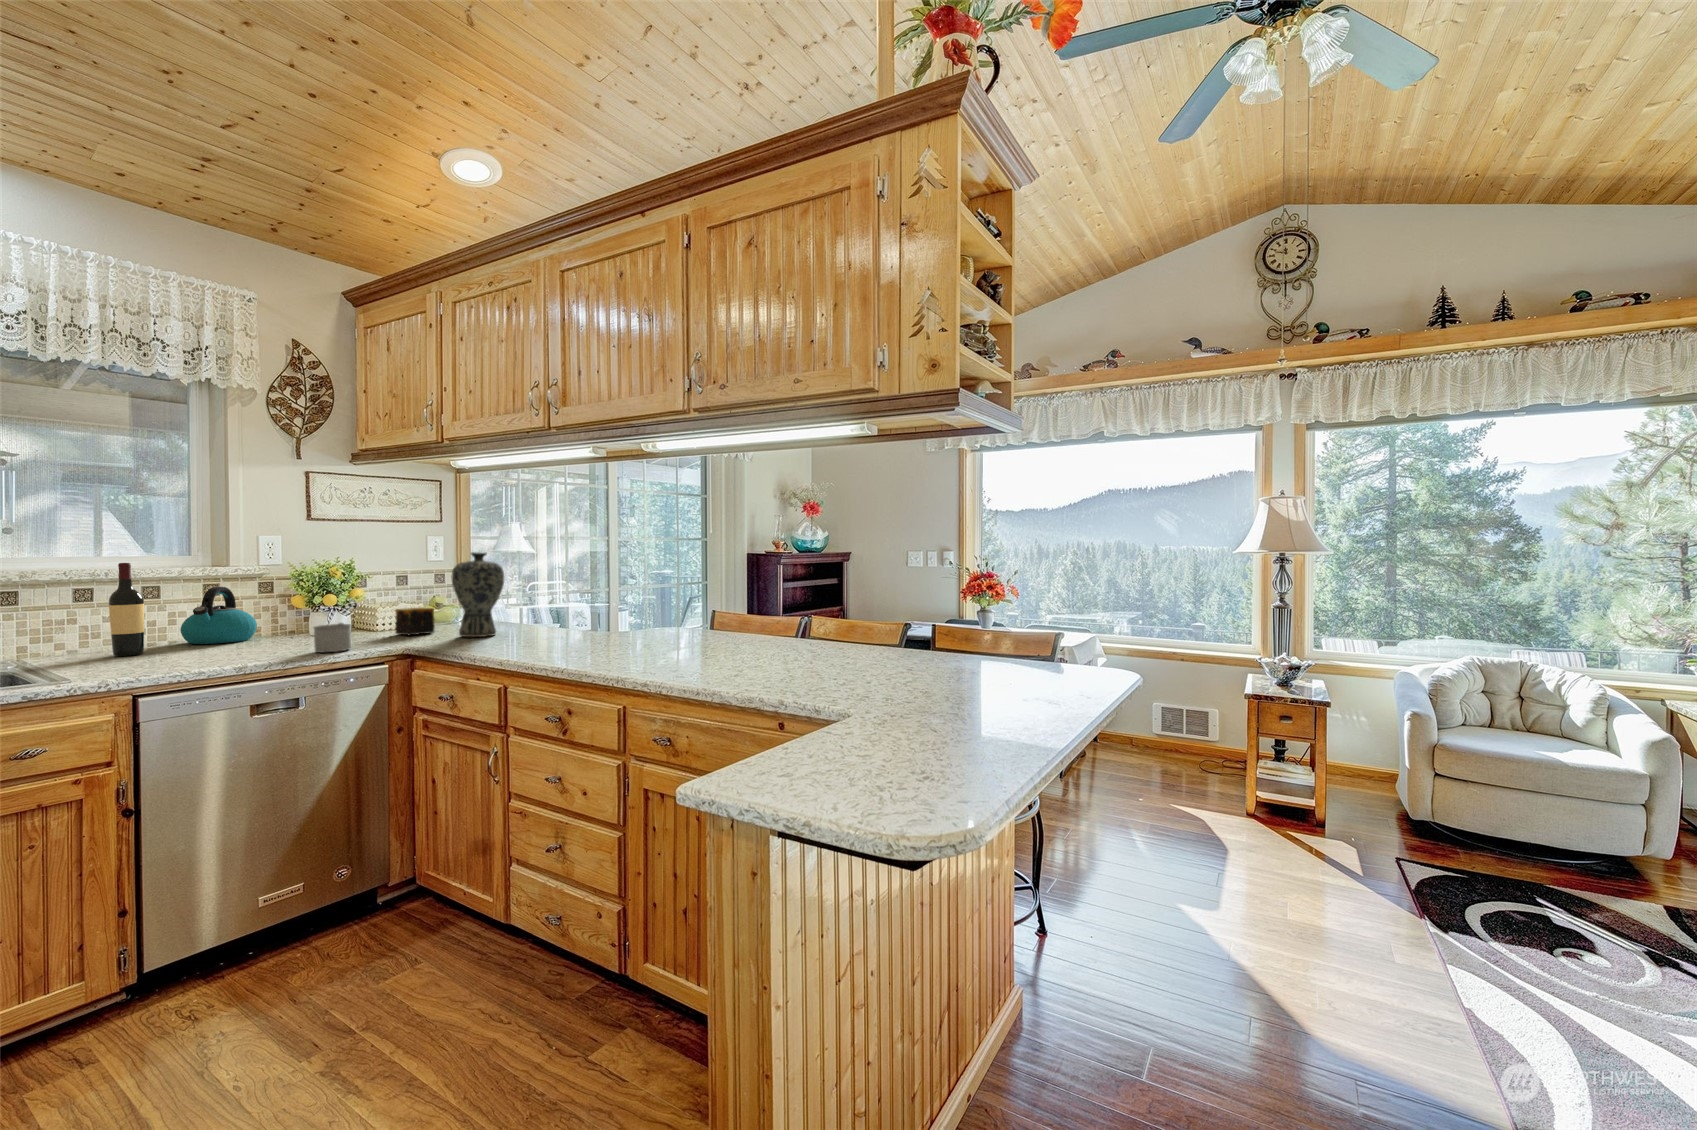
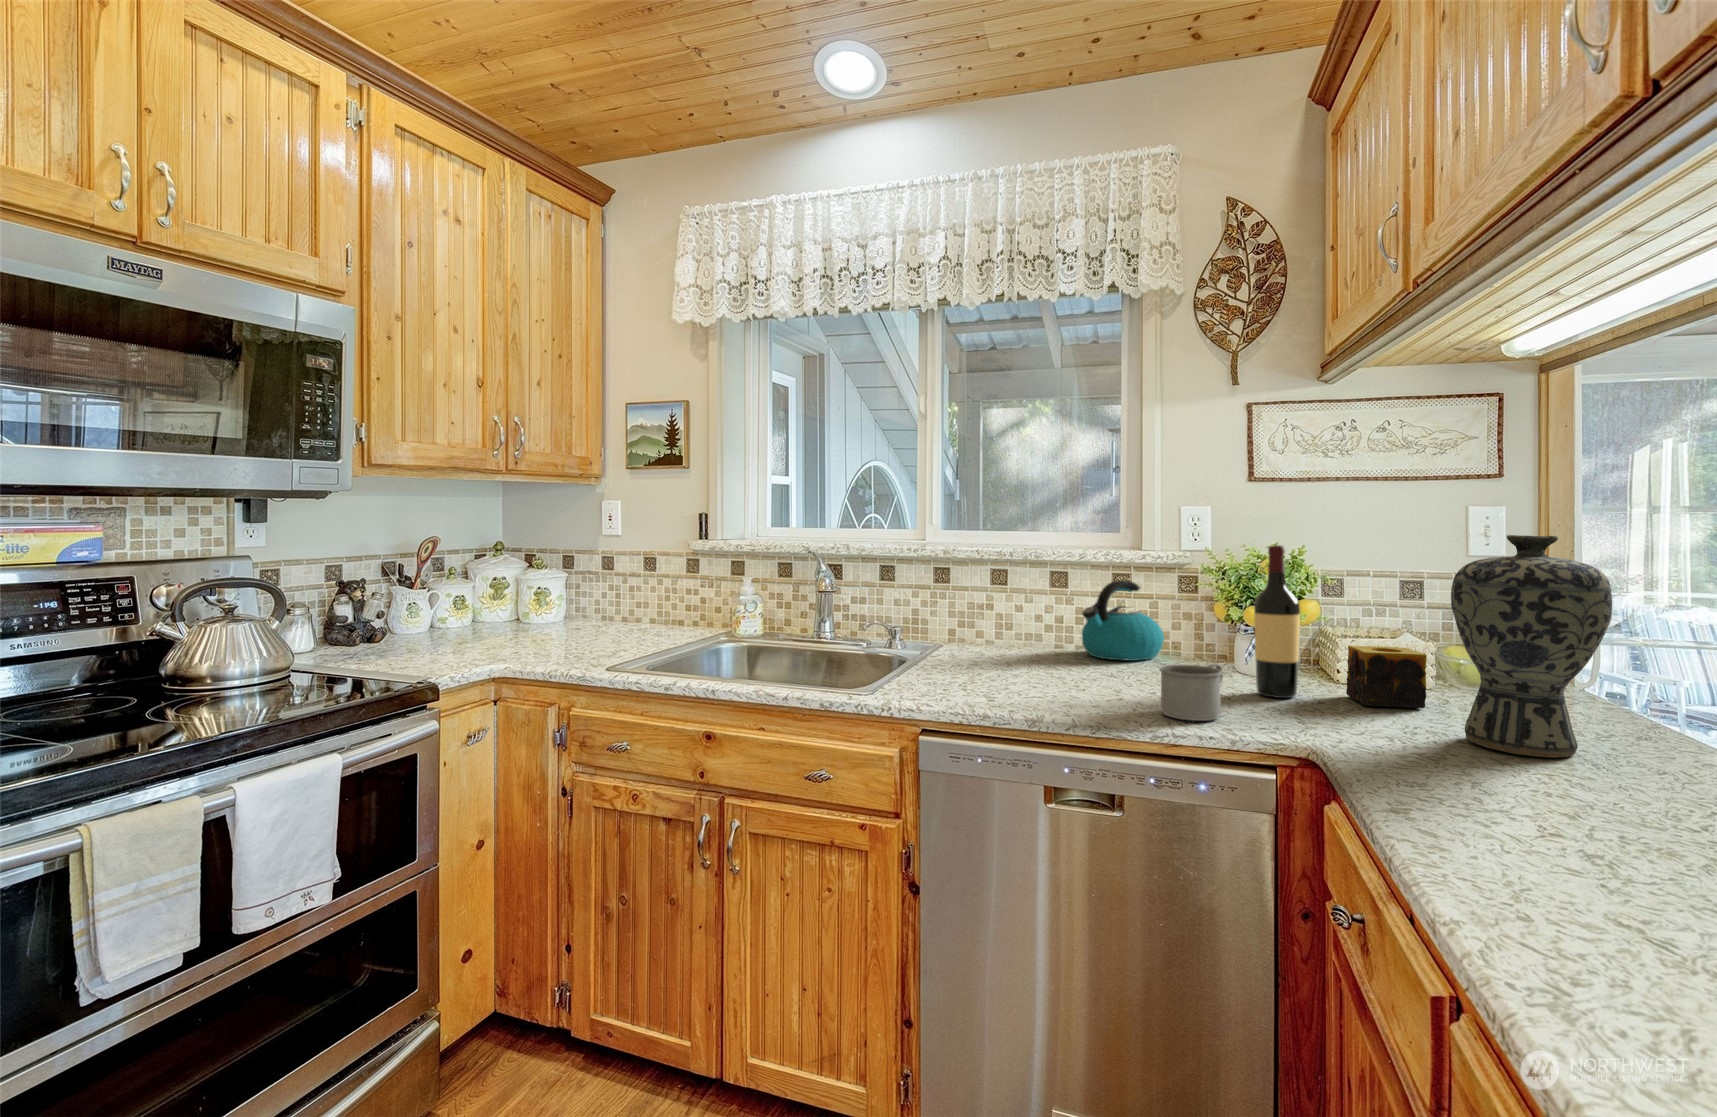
wine bottle: present [109,563,144,656] -> present [1254,545,1300,698]

